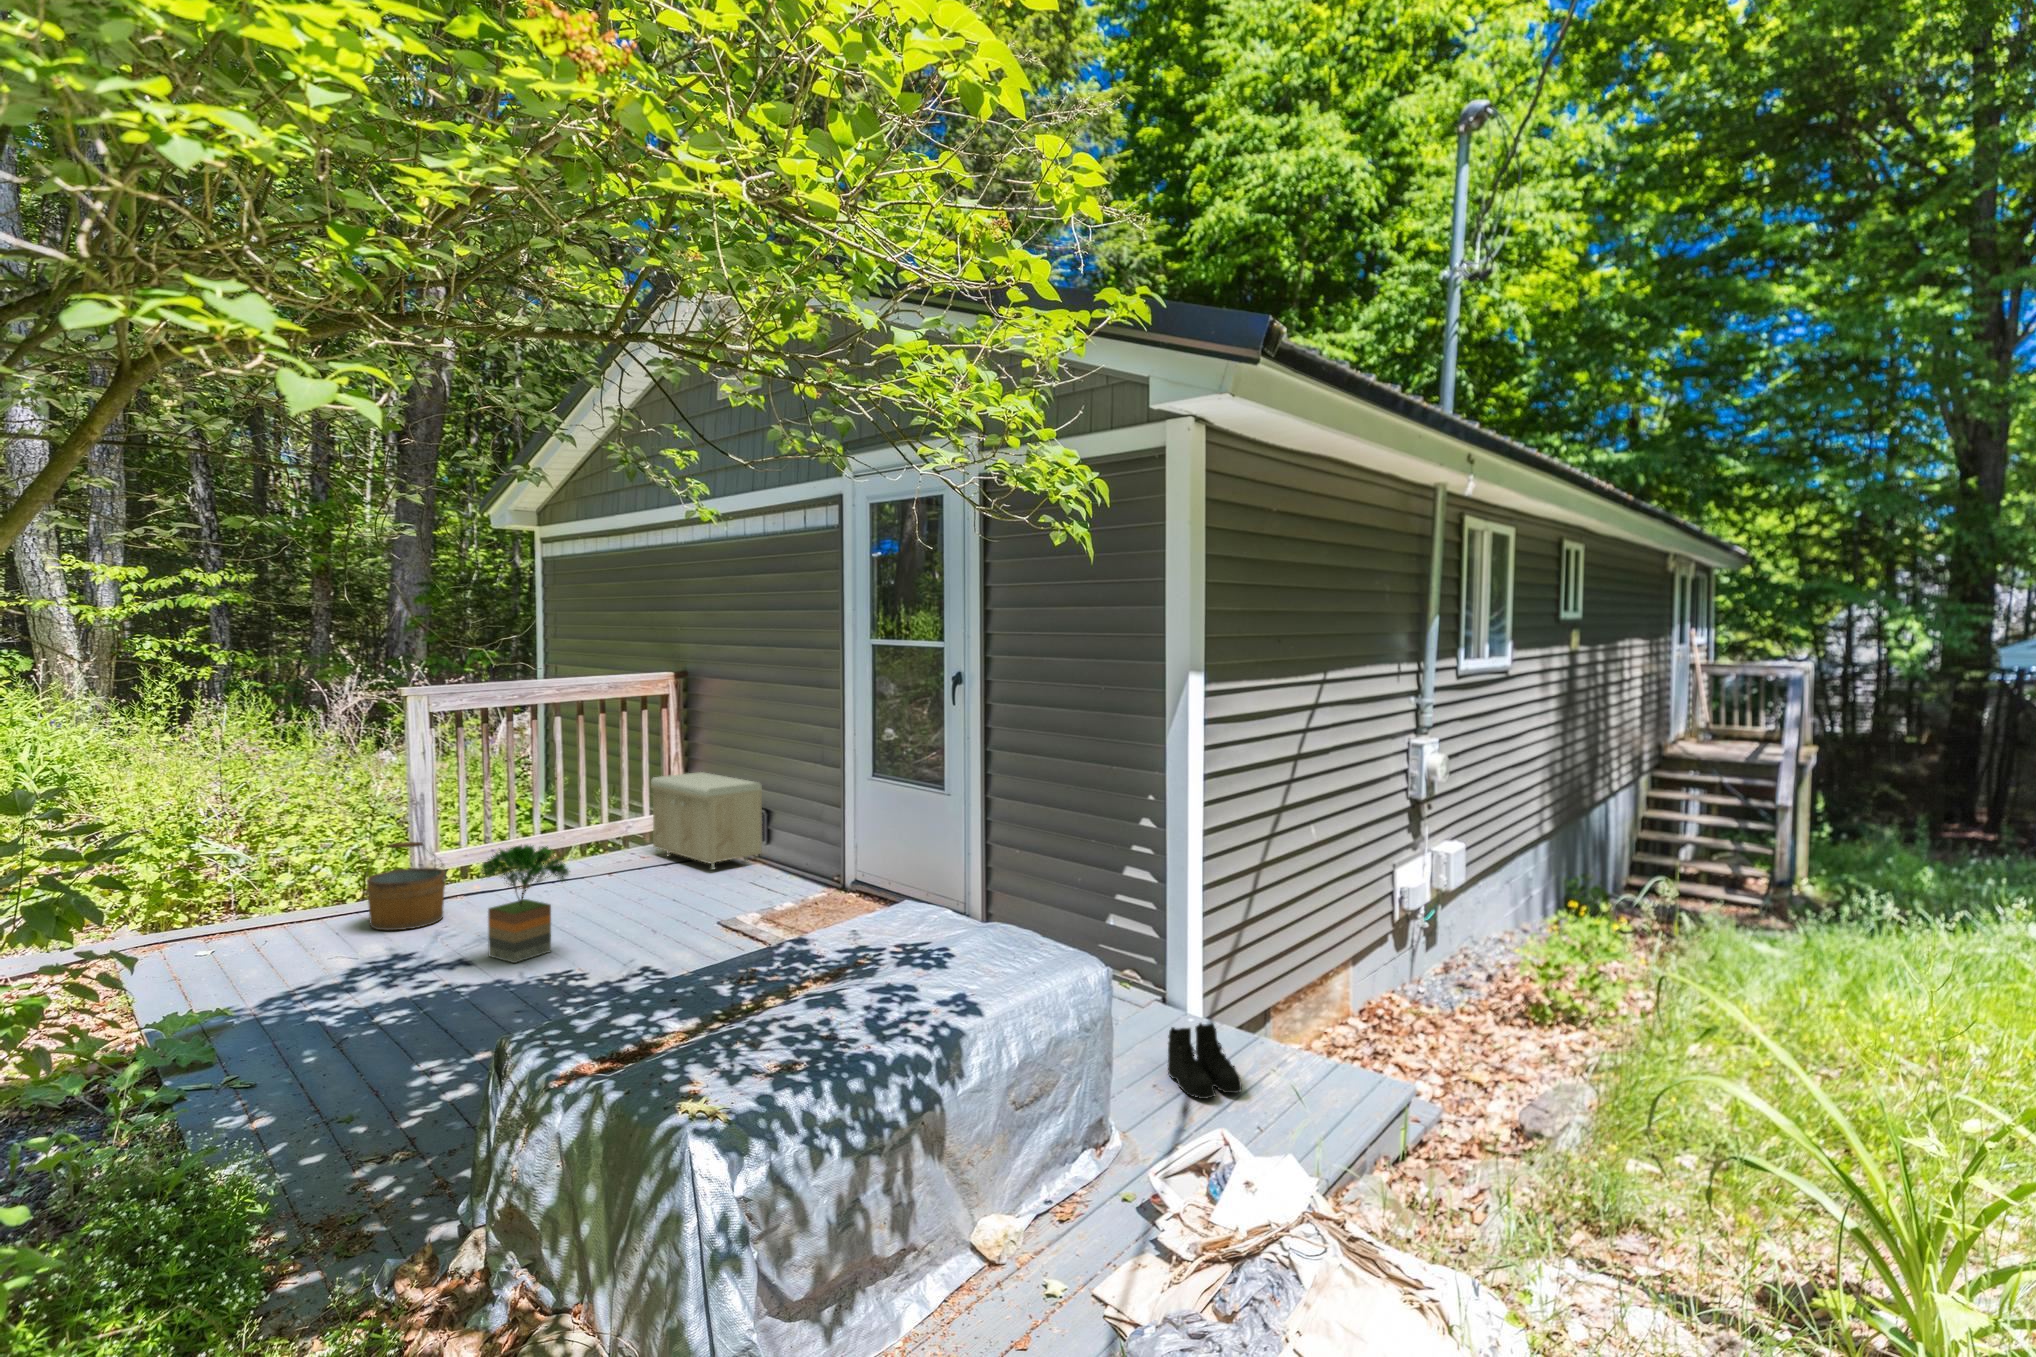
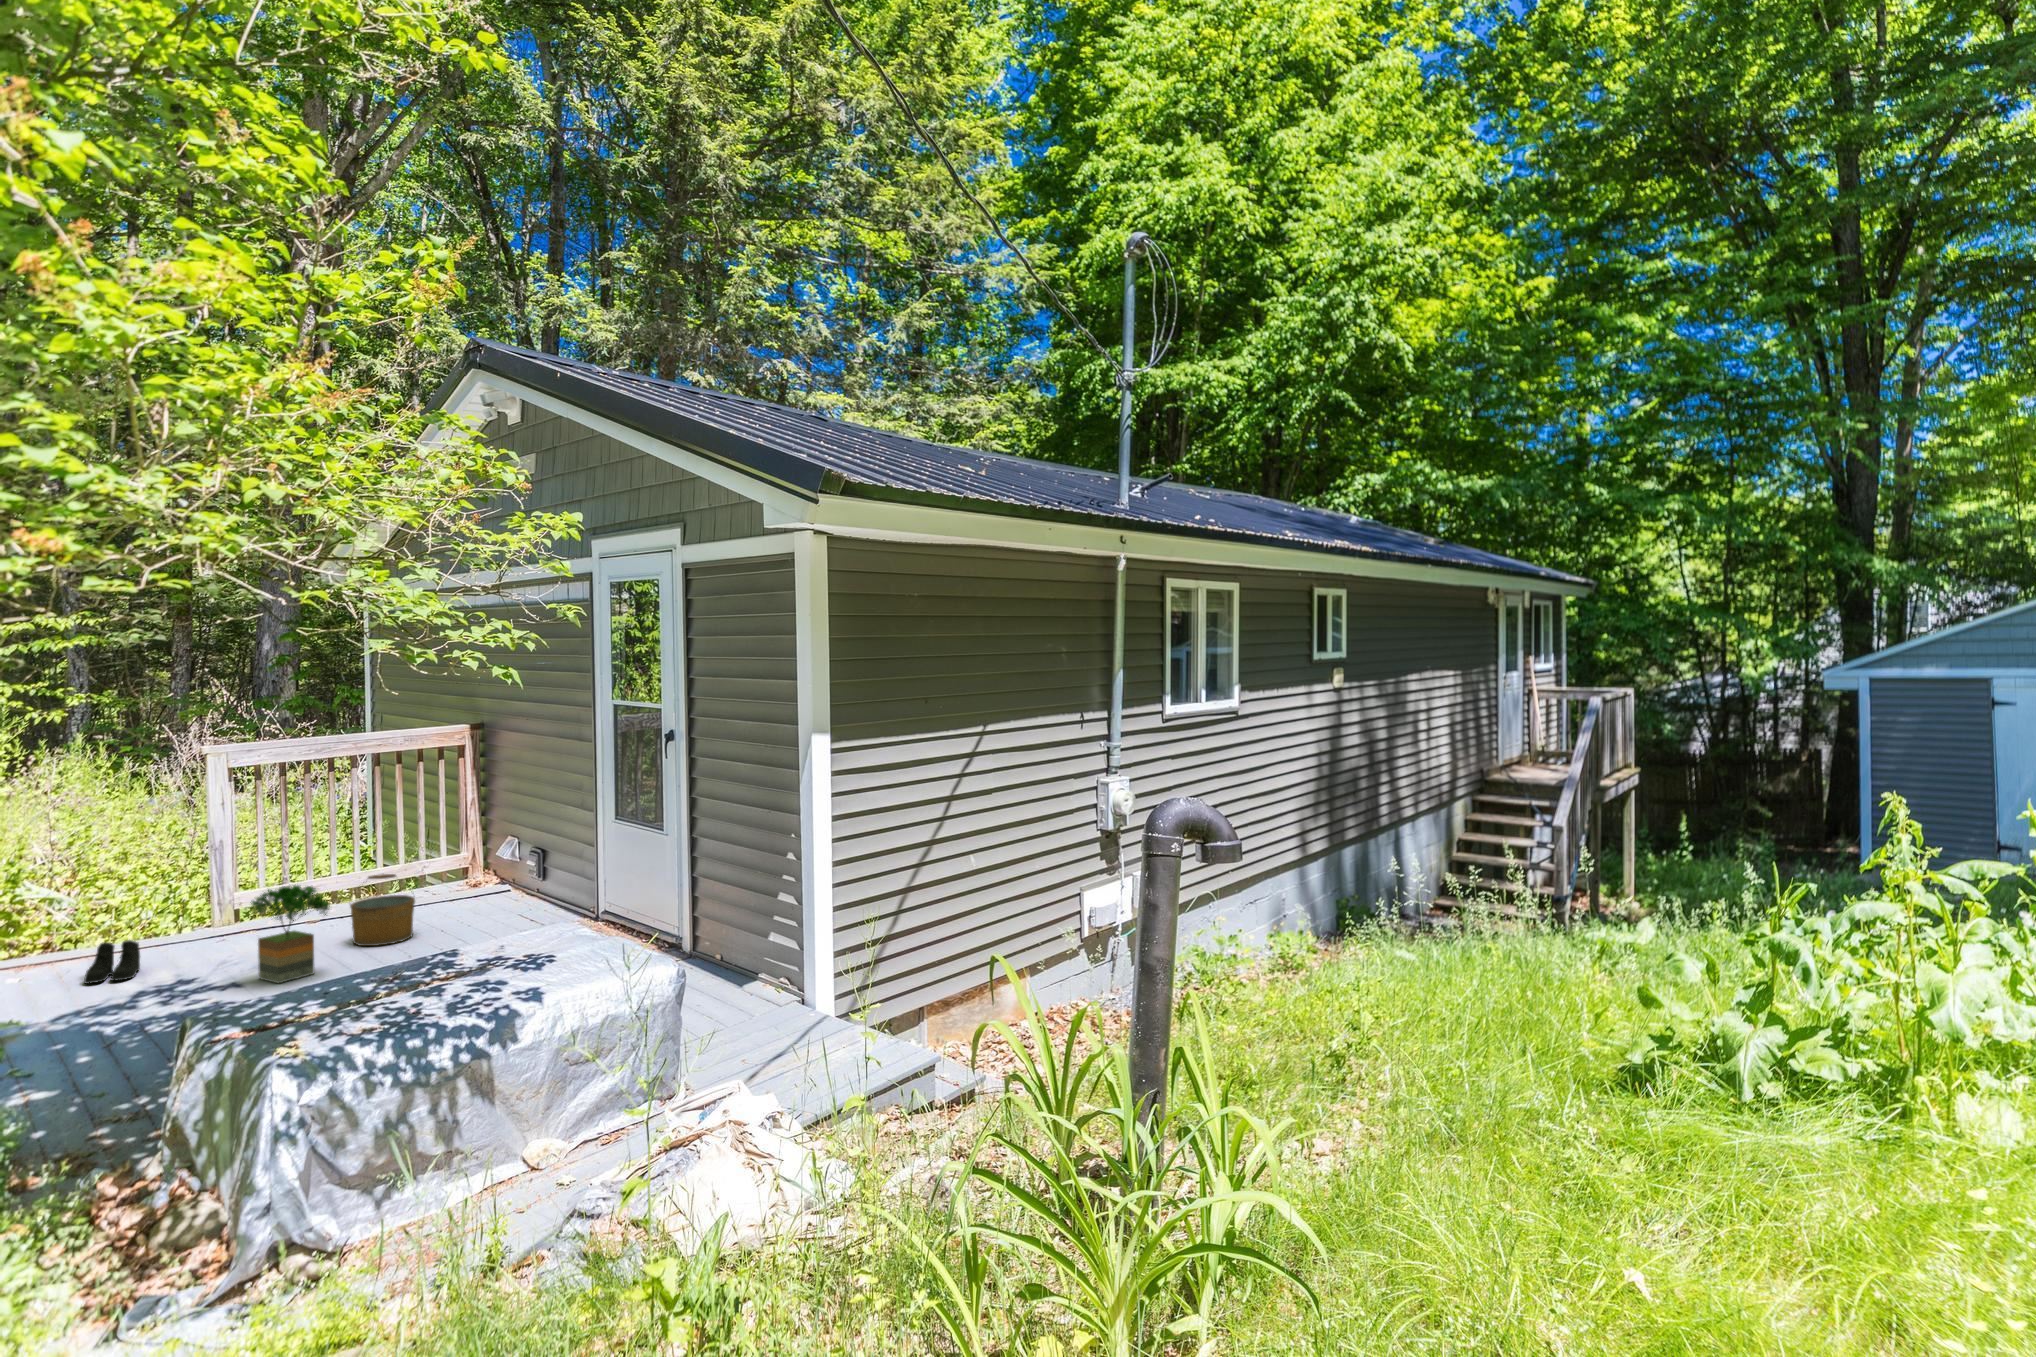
storage bench: present [651,772,762,869] -> none [443,816,541,903]
bucket: present [367,842,446,930] -> present [350,874,415,946]
boots: present [1168,1023,1242,1099] -> present [84,940,140,984]

